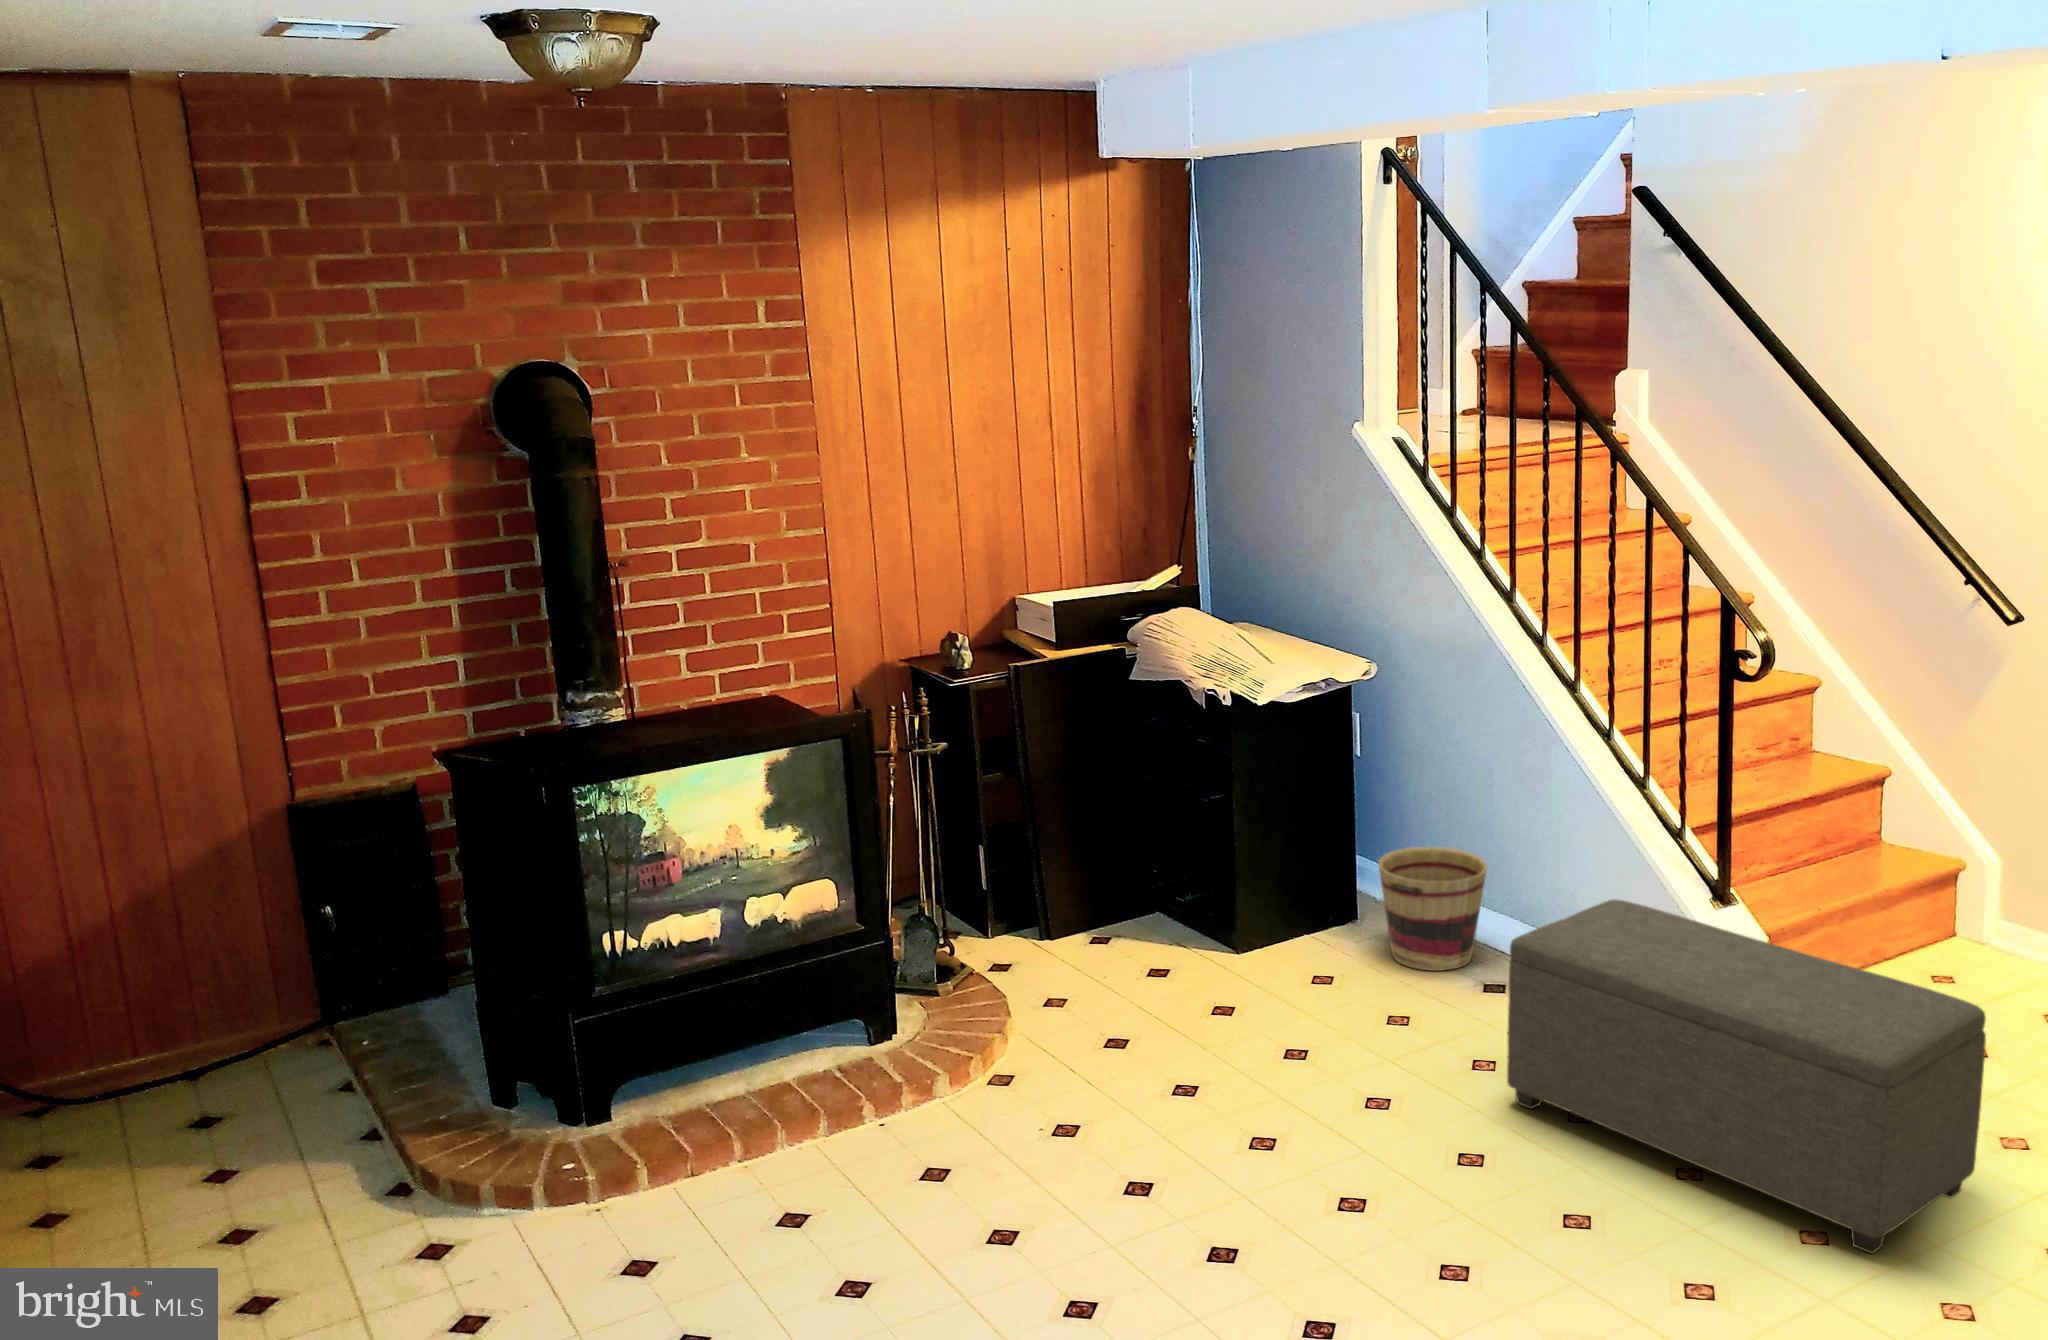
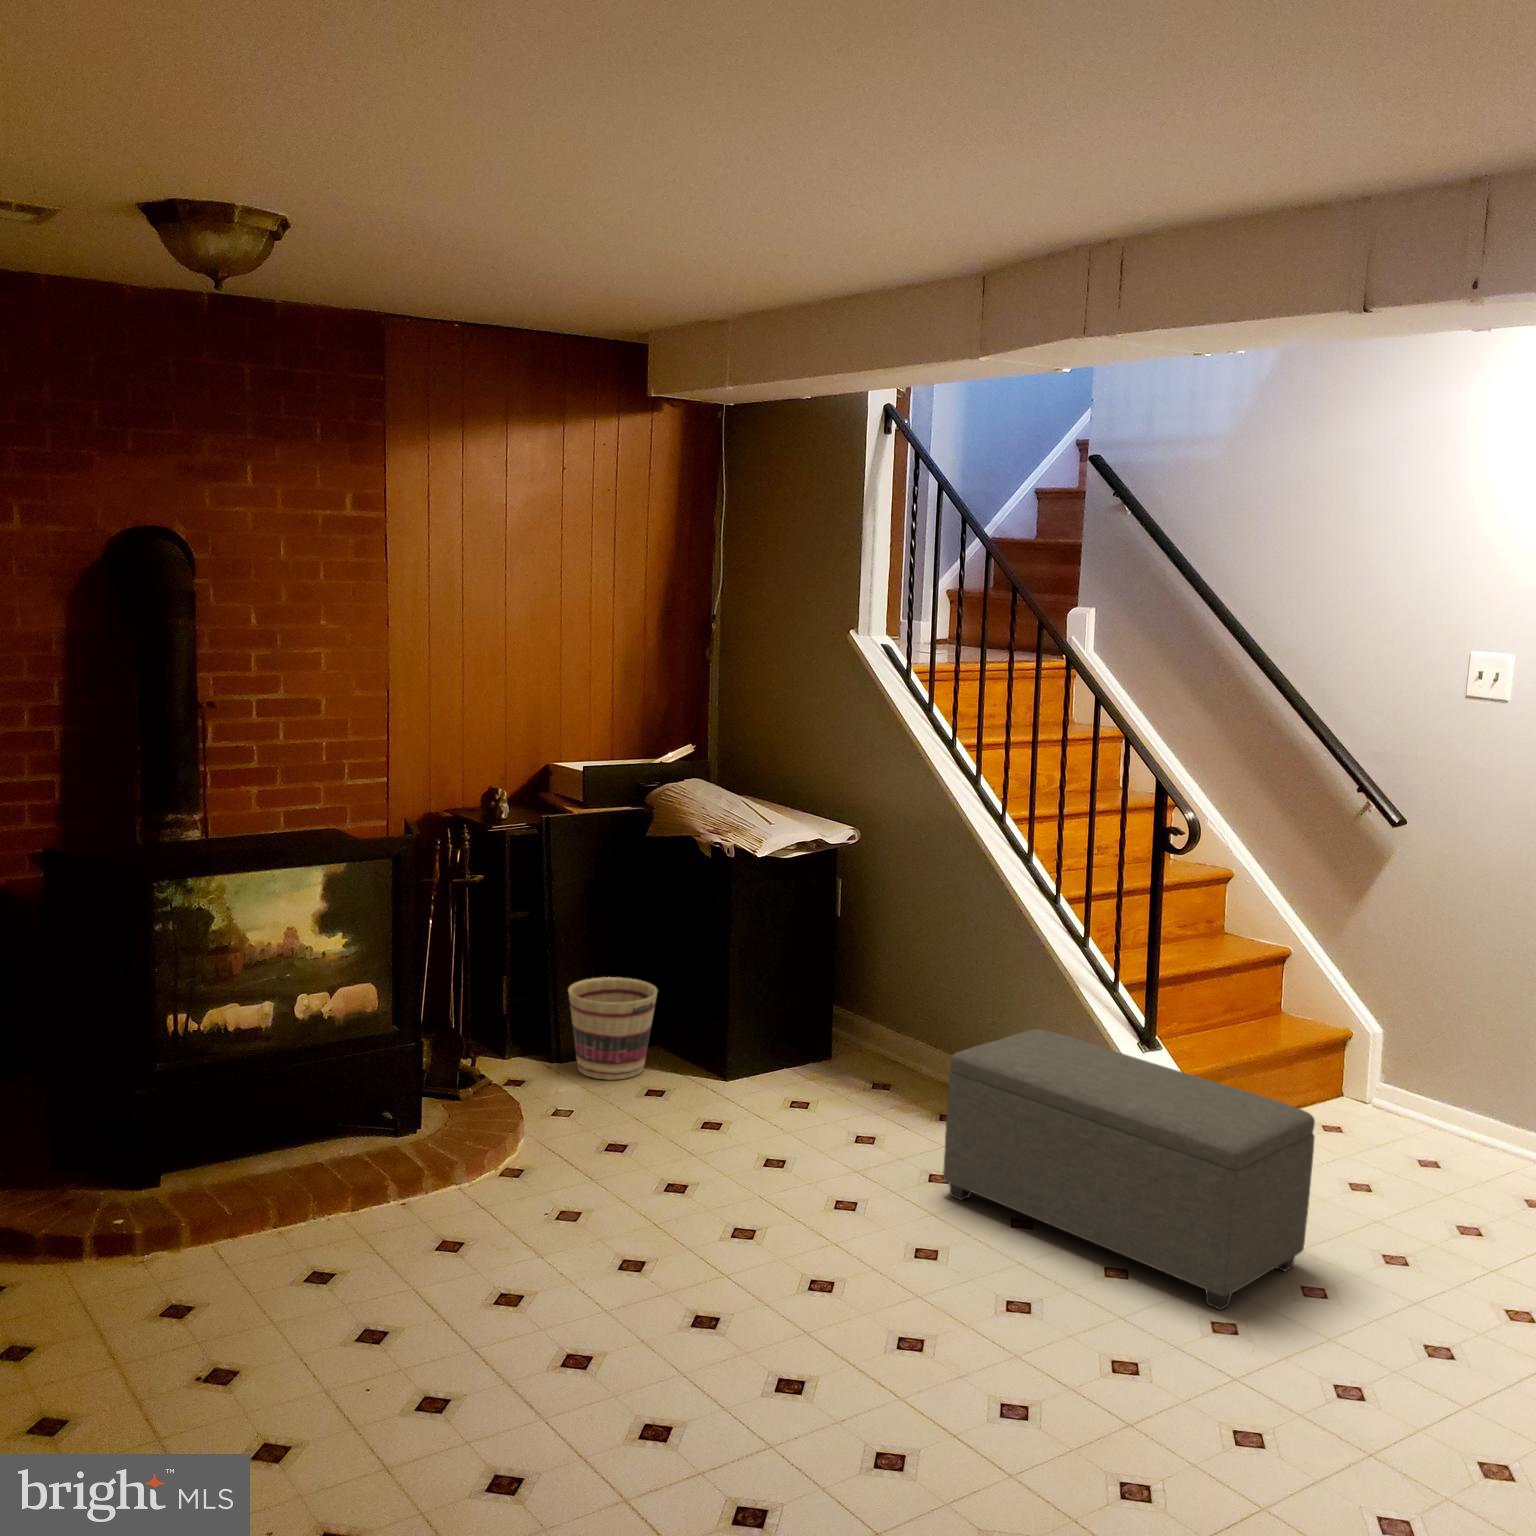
basket: present [1378,847,1487,971] -> present [568,977,657,1080]

